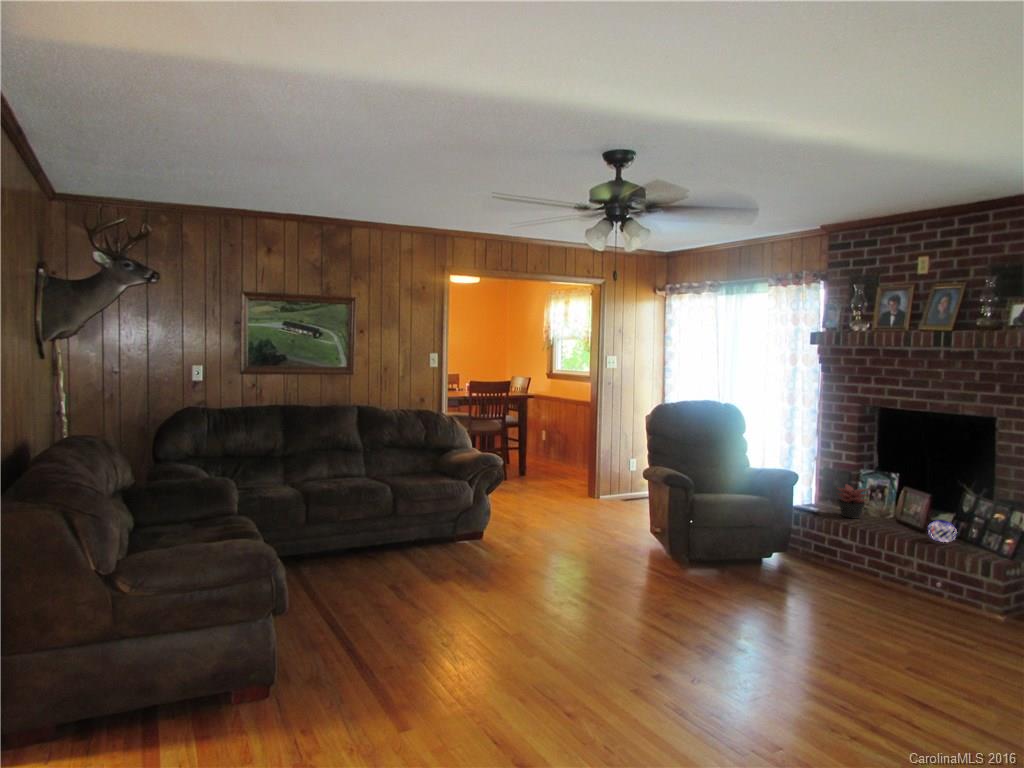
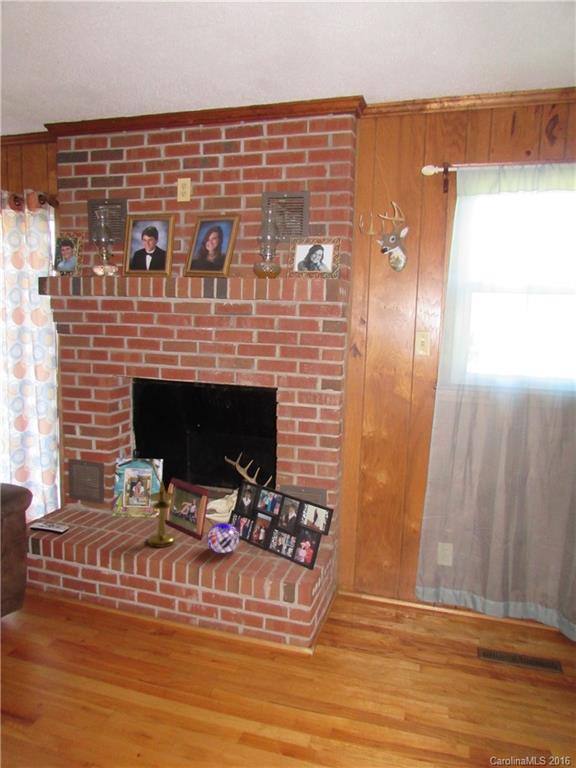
candlestick: none [879,481,904,531] -> present [148,481,175,547]
succulent plant: present [838,484,867,518] -> none [88,485,131,533]

